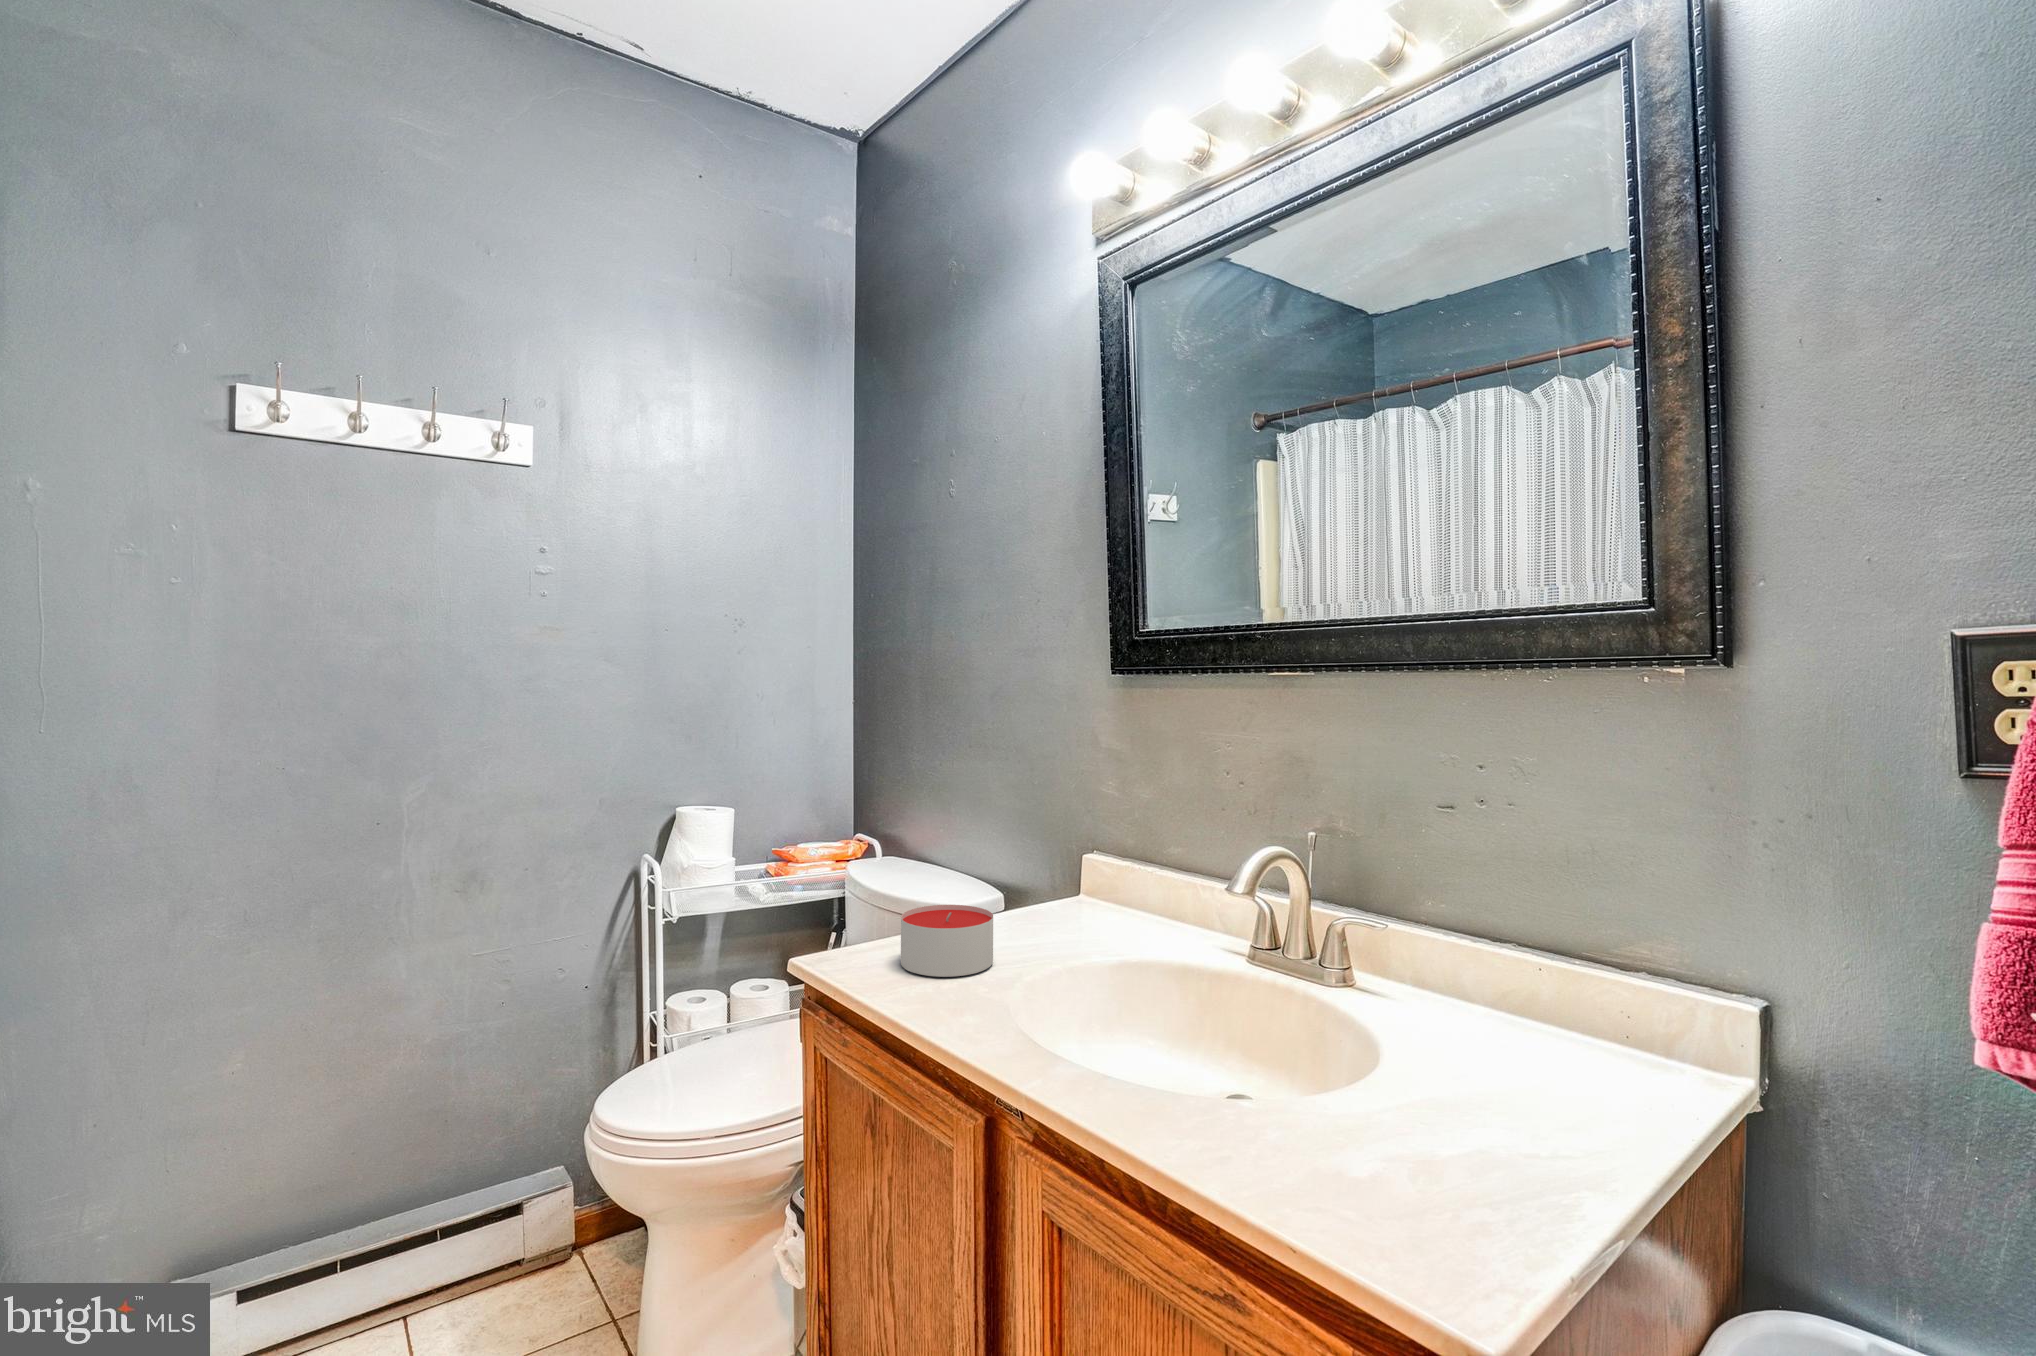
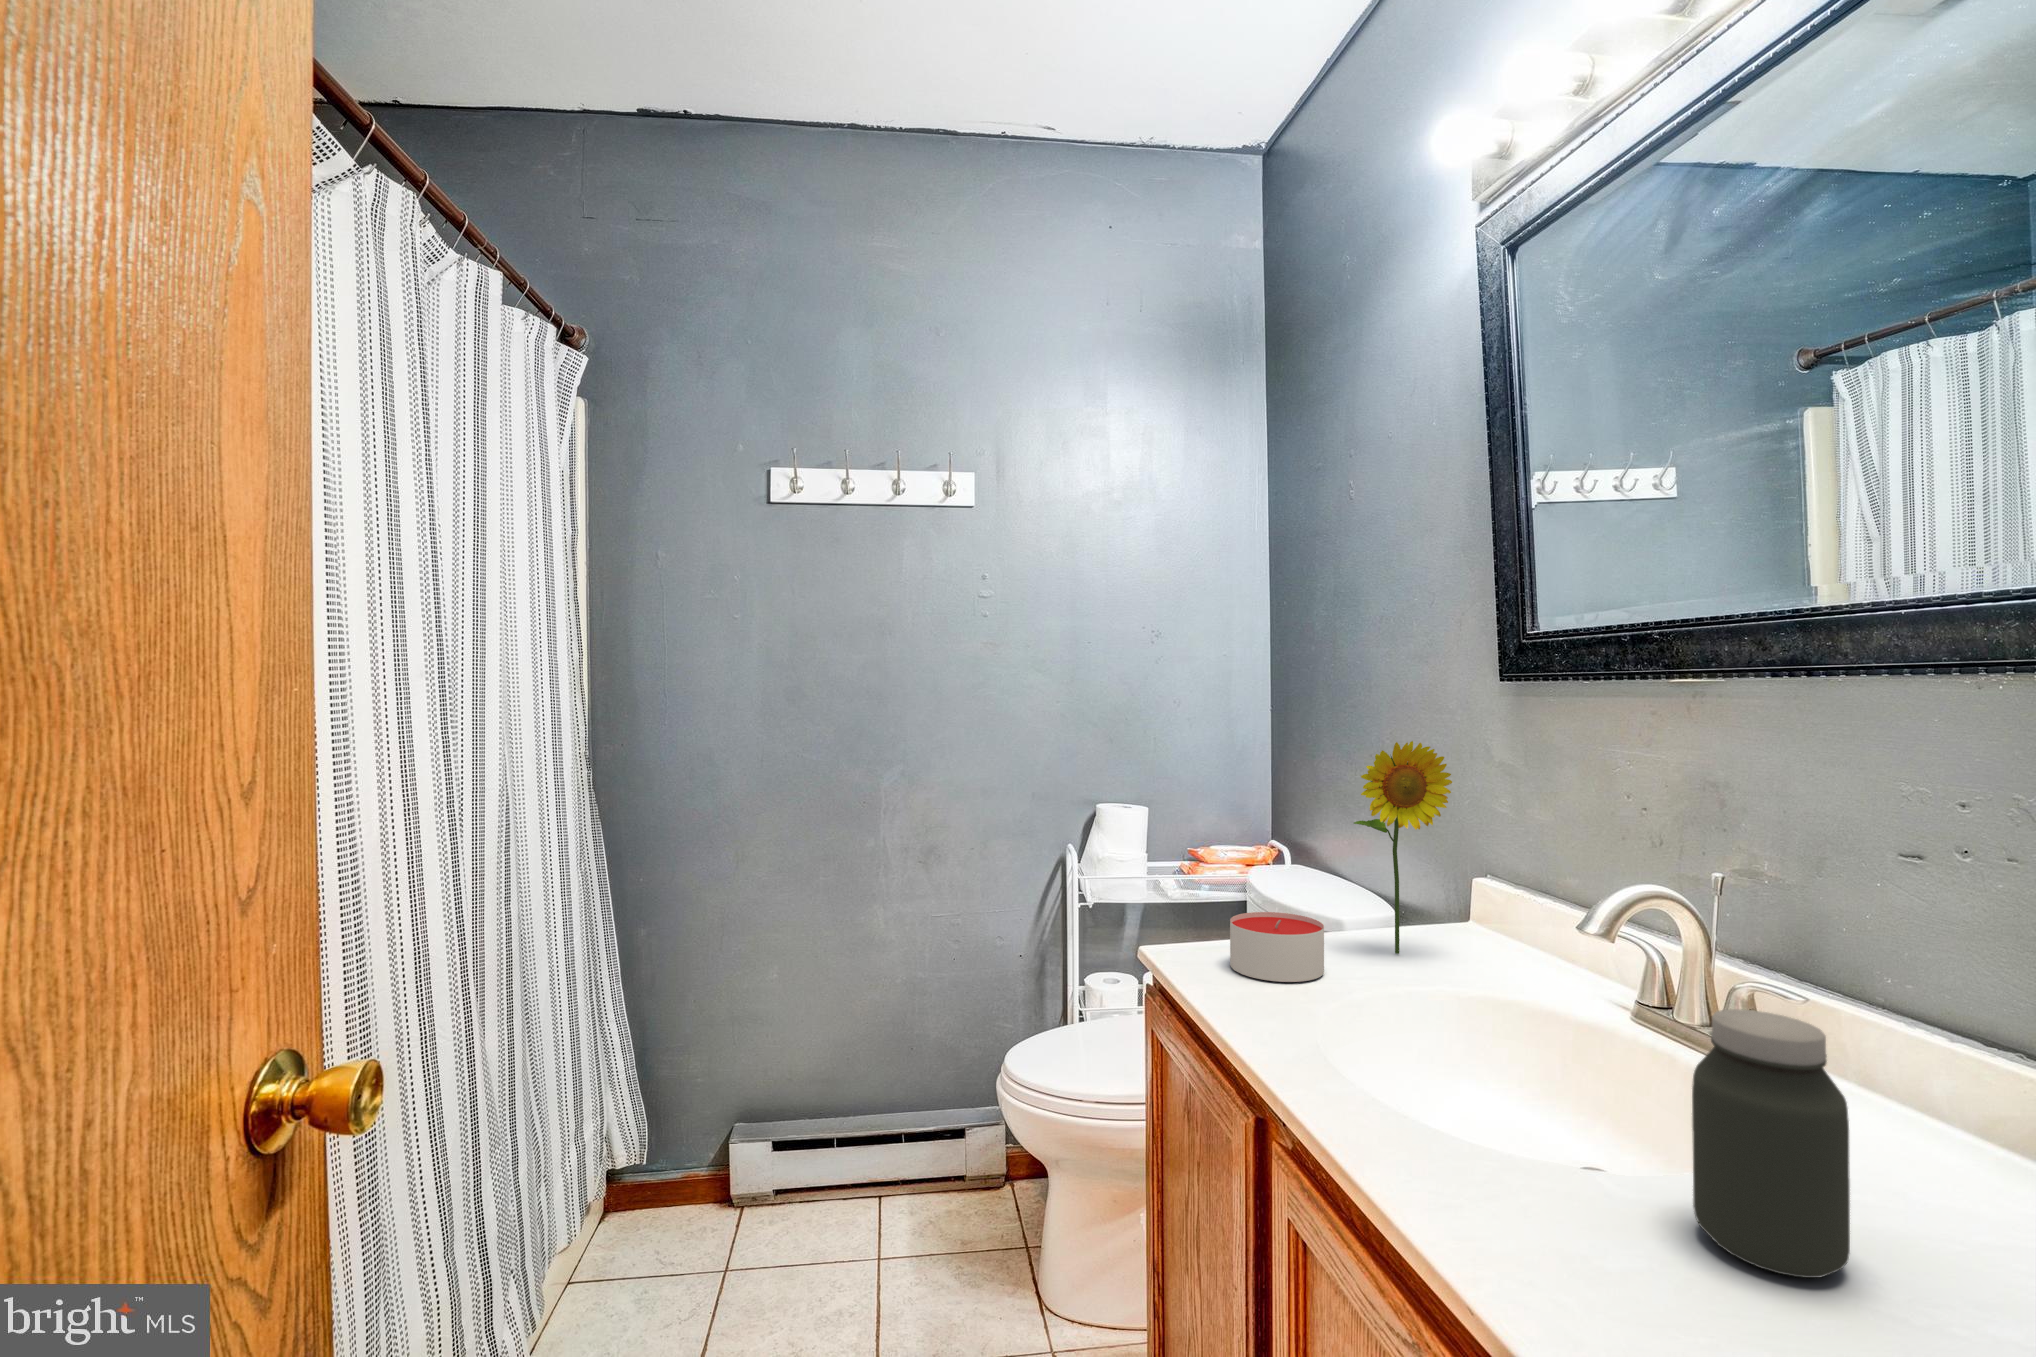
flower: none [1005,728,1092,931] -> present [1354,741,1452,954]
jar: none [1409,947,1525,1167] -> present [1692,1009,1850,1278]

